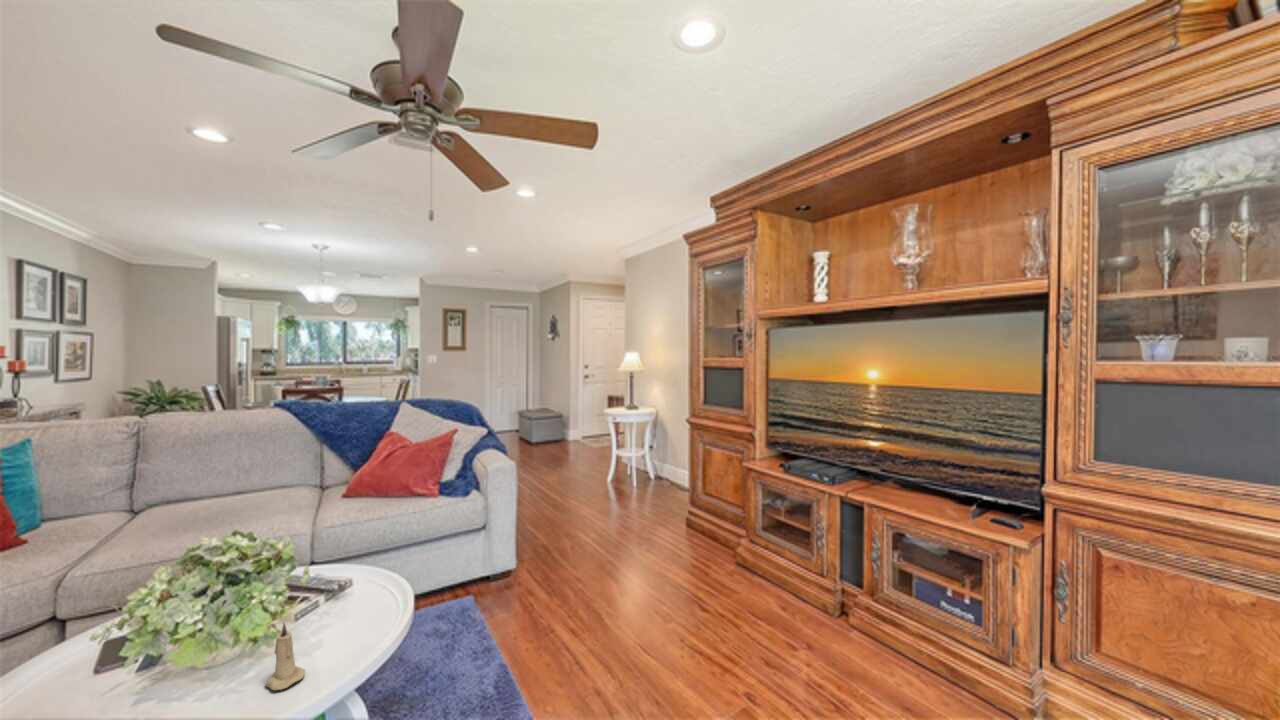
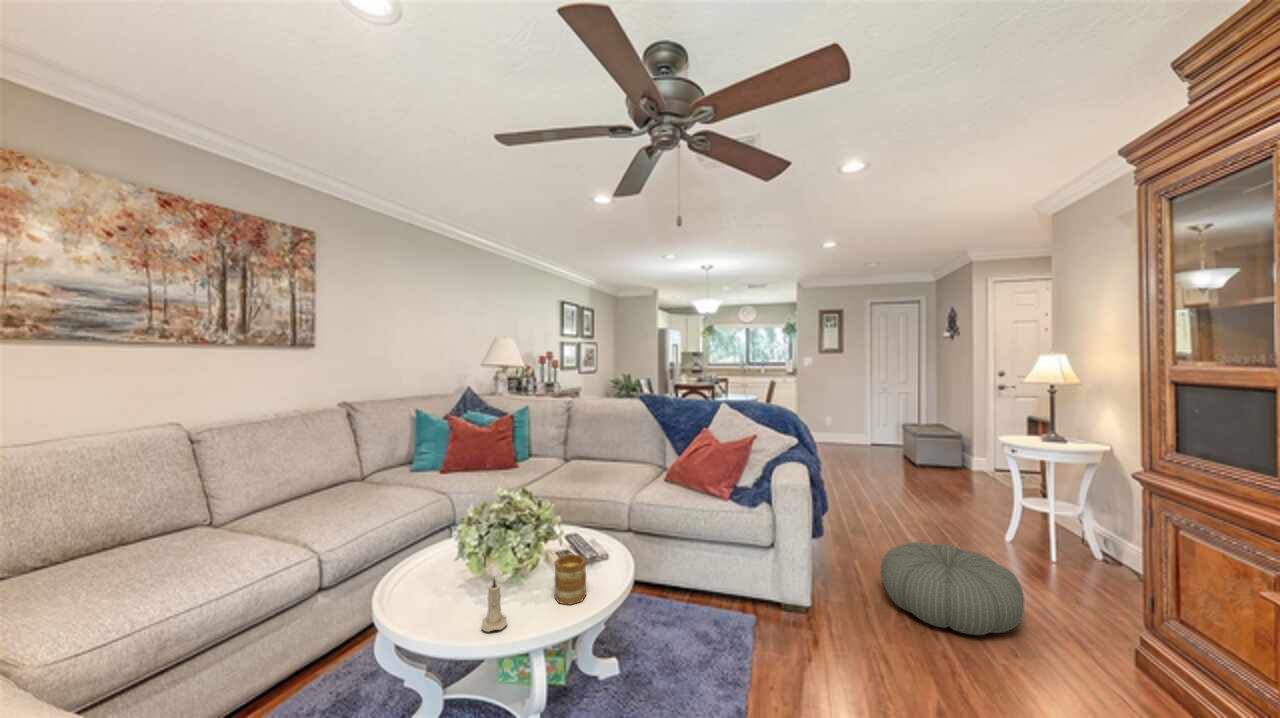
pouf: none [555,491,641,547] -> present [881,542,1024,635]
mug: none [333,574,372,630] -> present [555,553,586,604]

